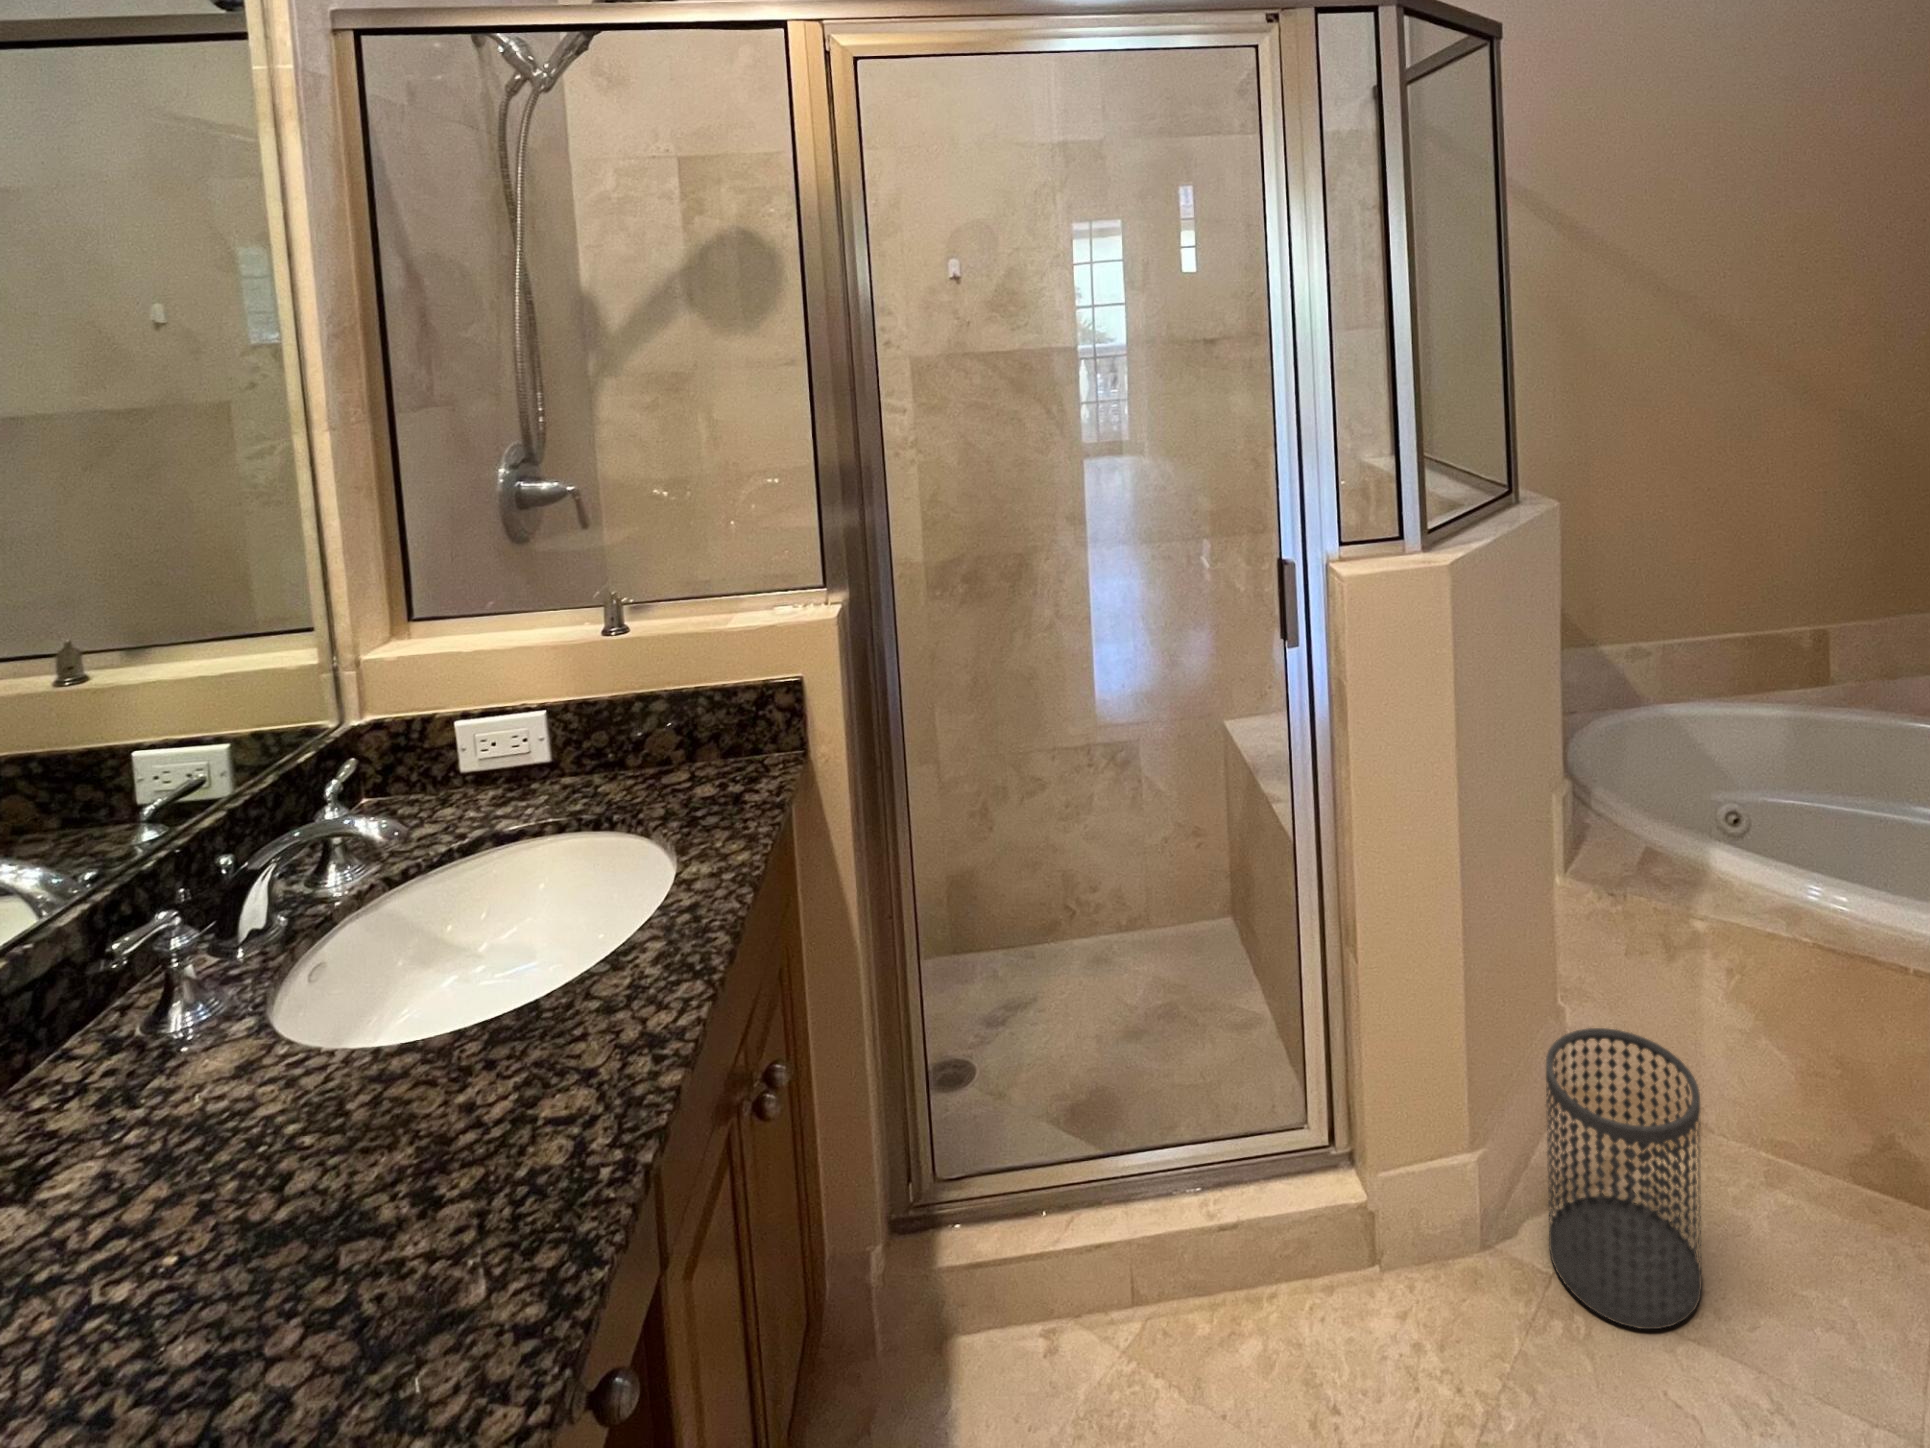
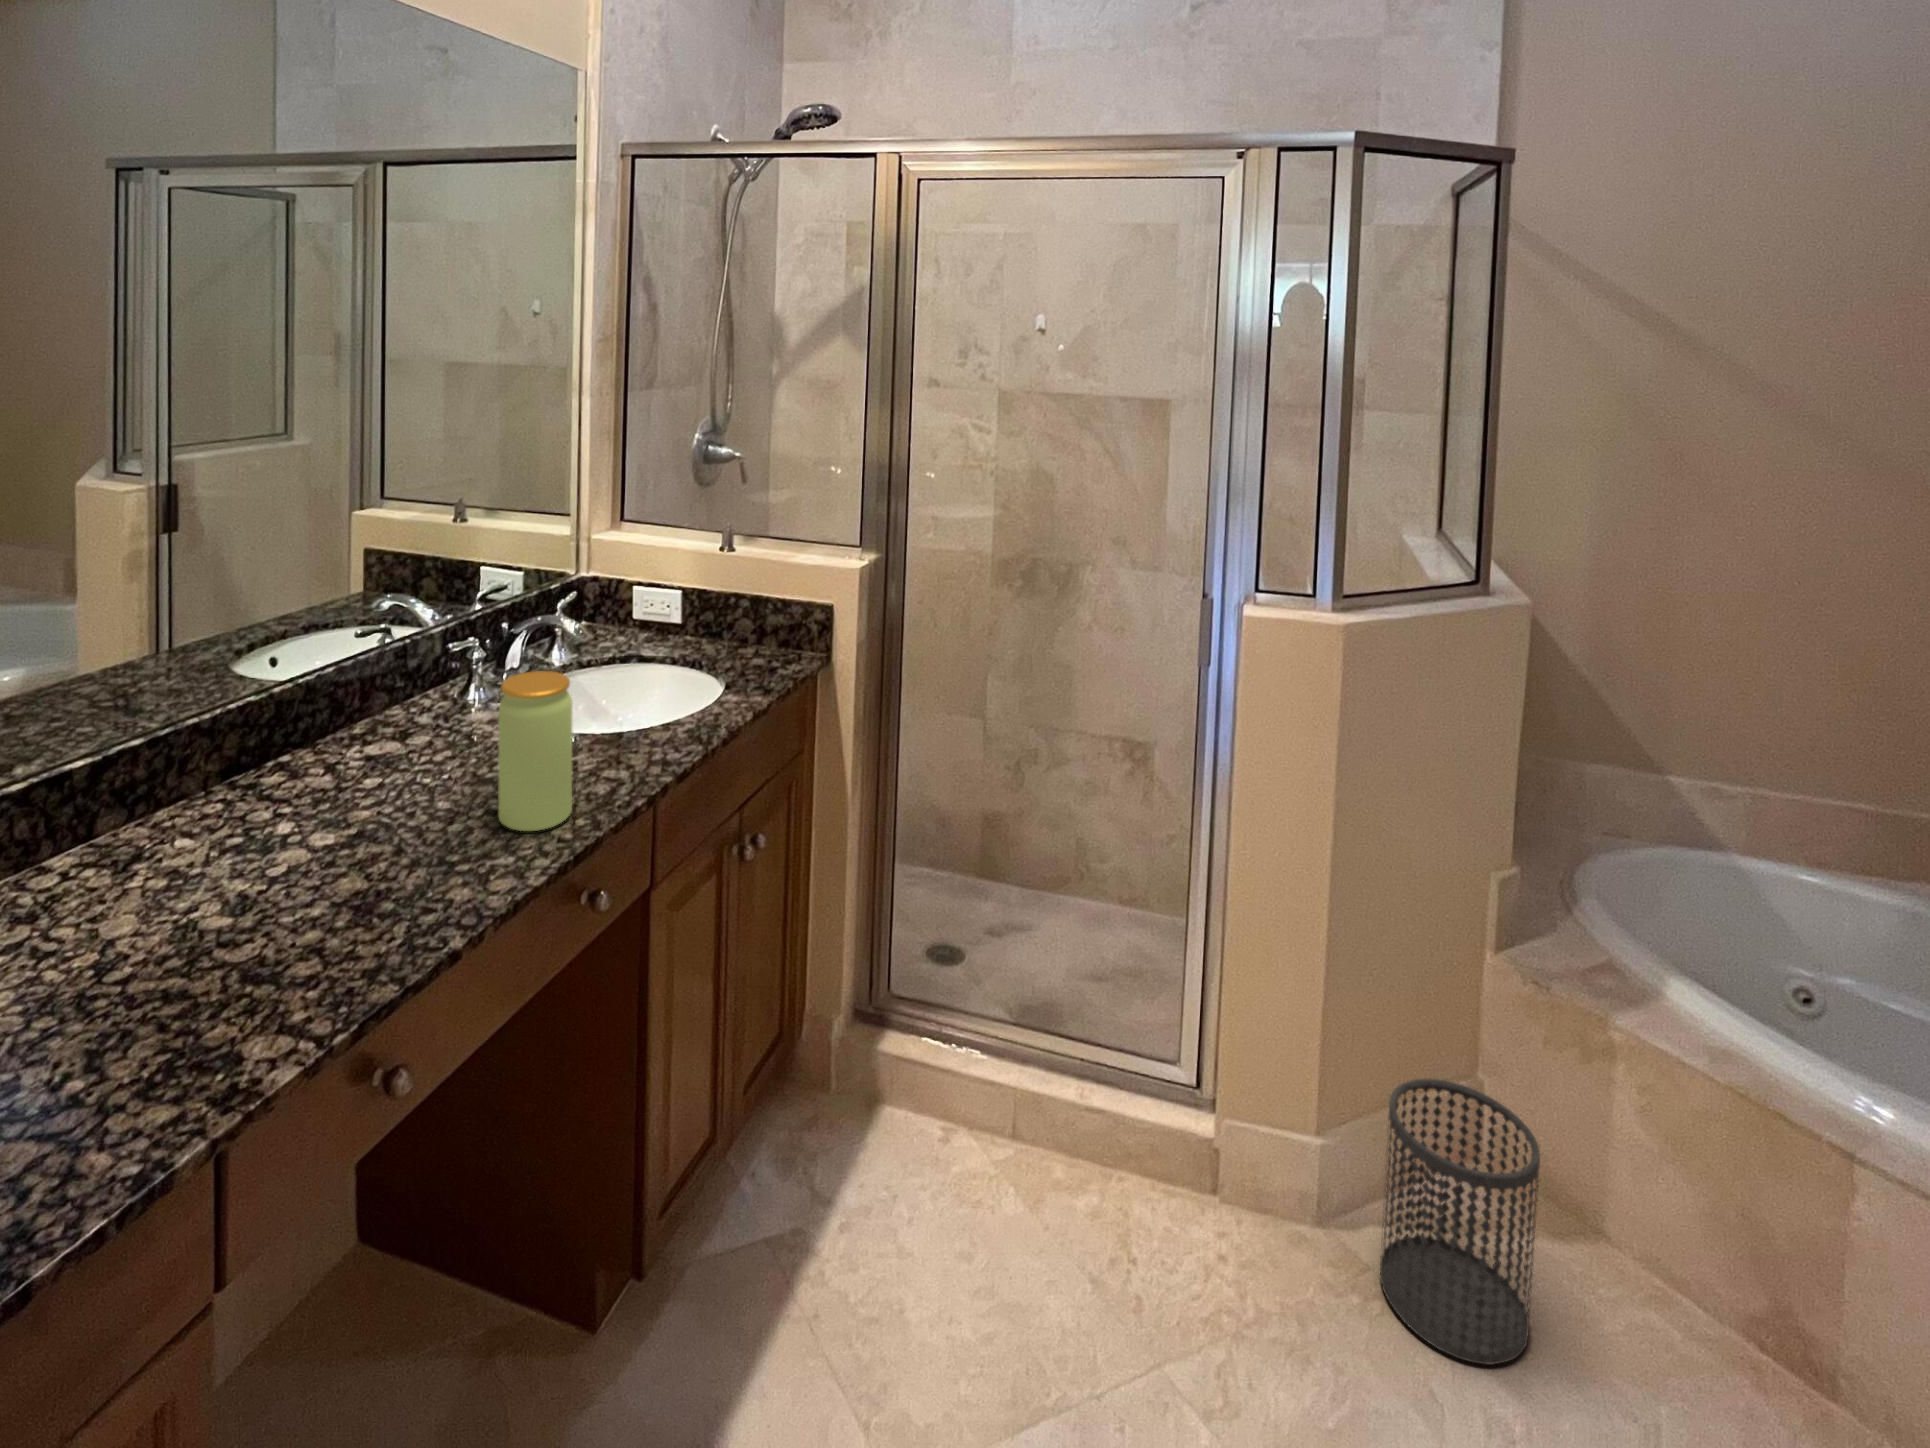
jar: none [315,966,517,1343] -> present [499,671,572,831]

